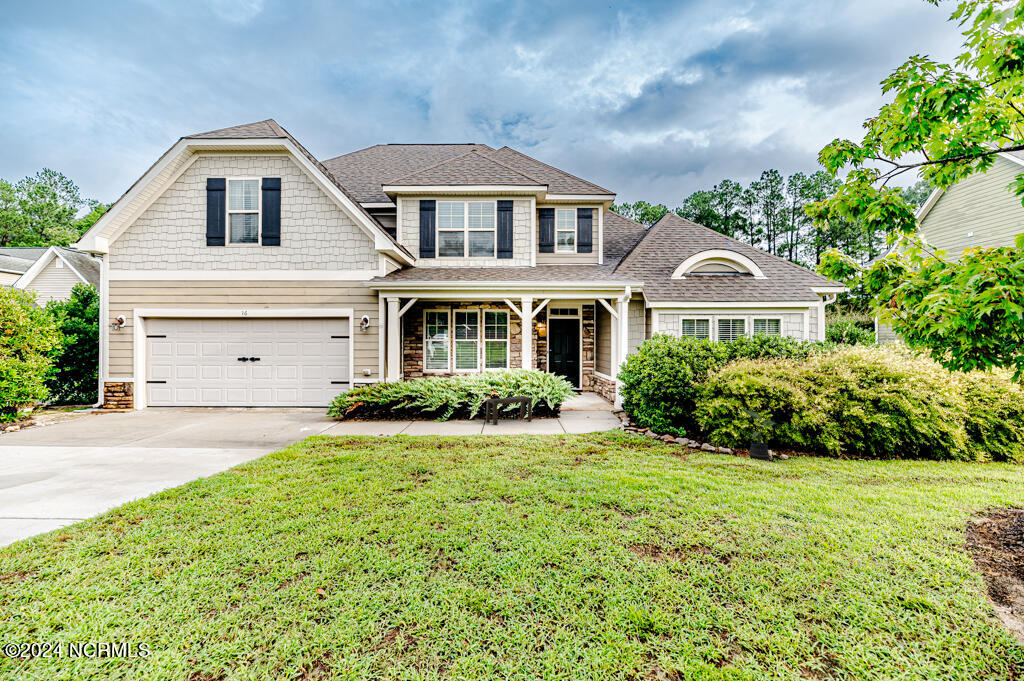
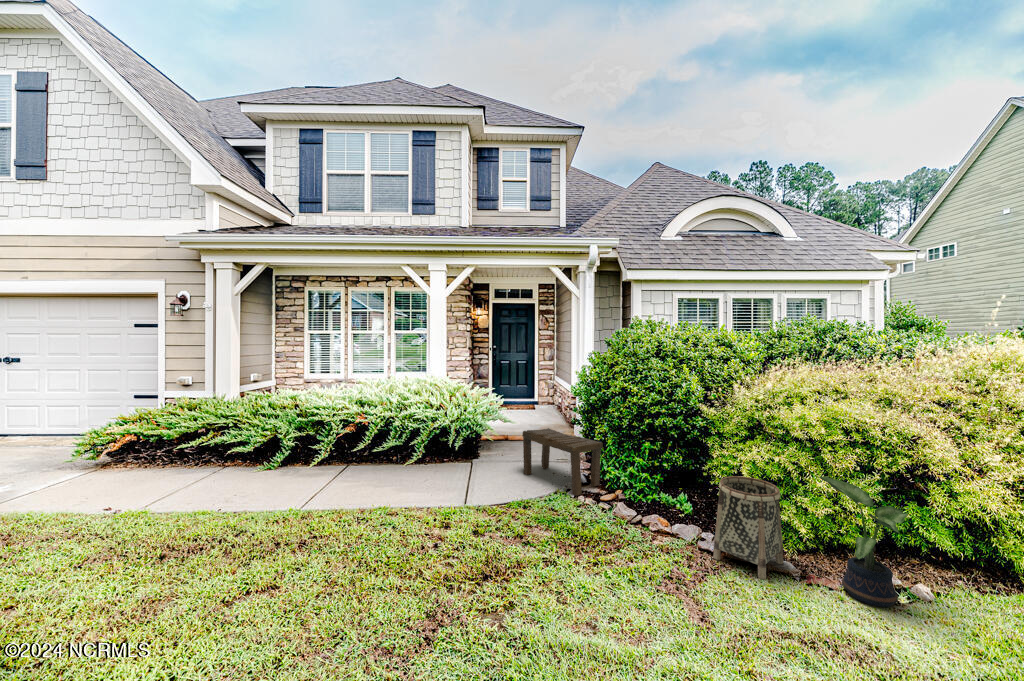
bench: present [486,396,532,425] -> present [522,428,603,496]
basket: none [695,413,727,453] -> present [713,476,783,579]

